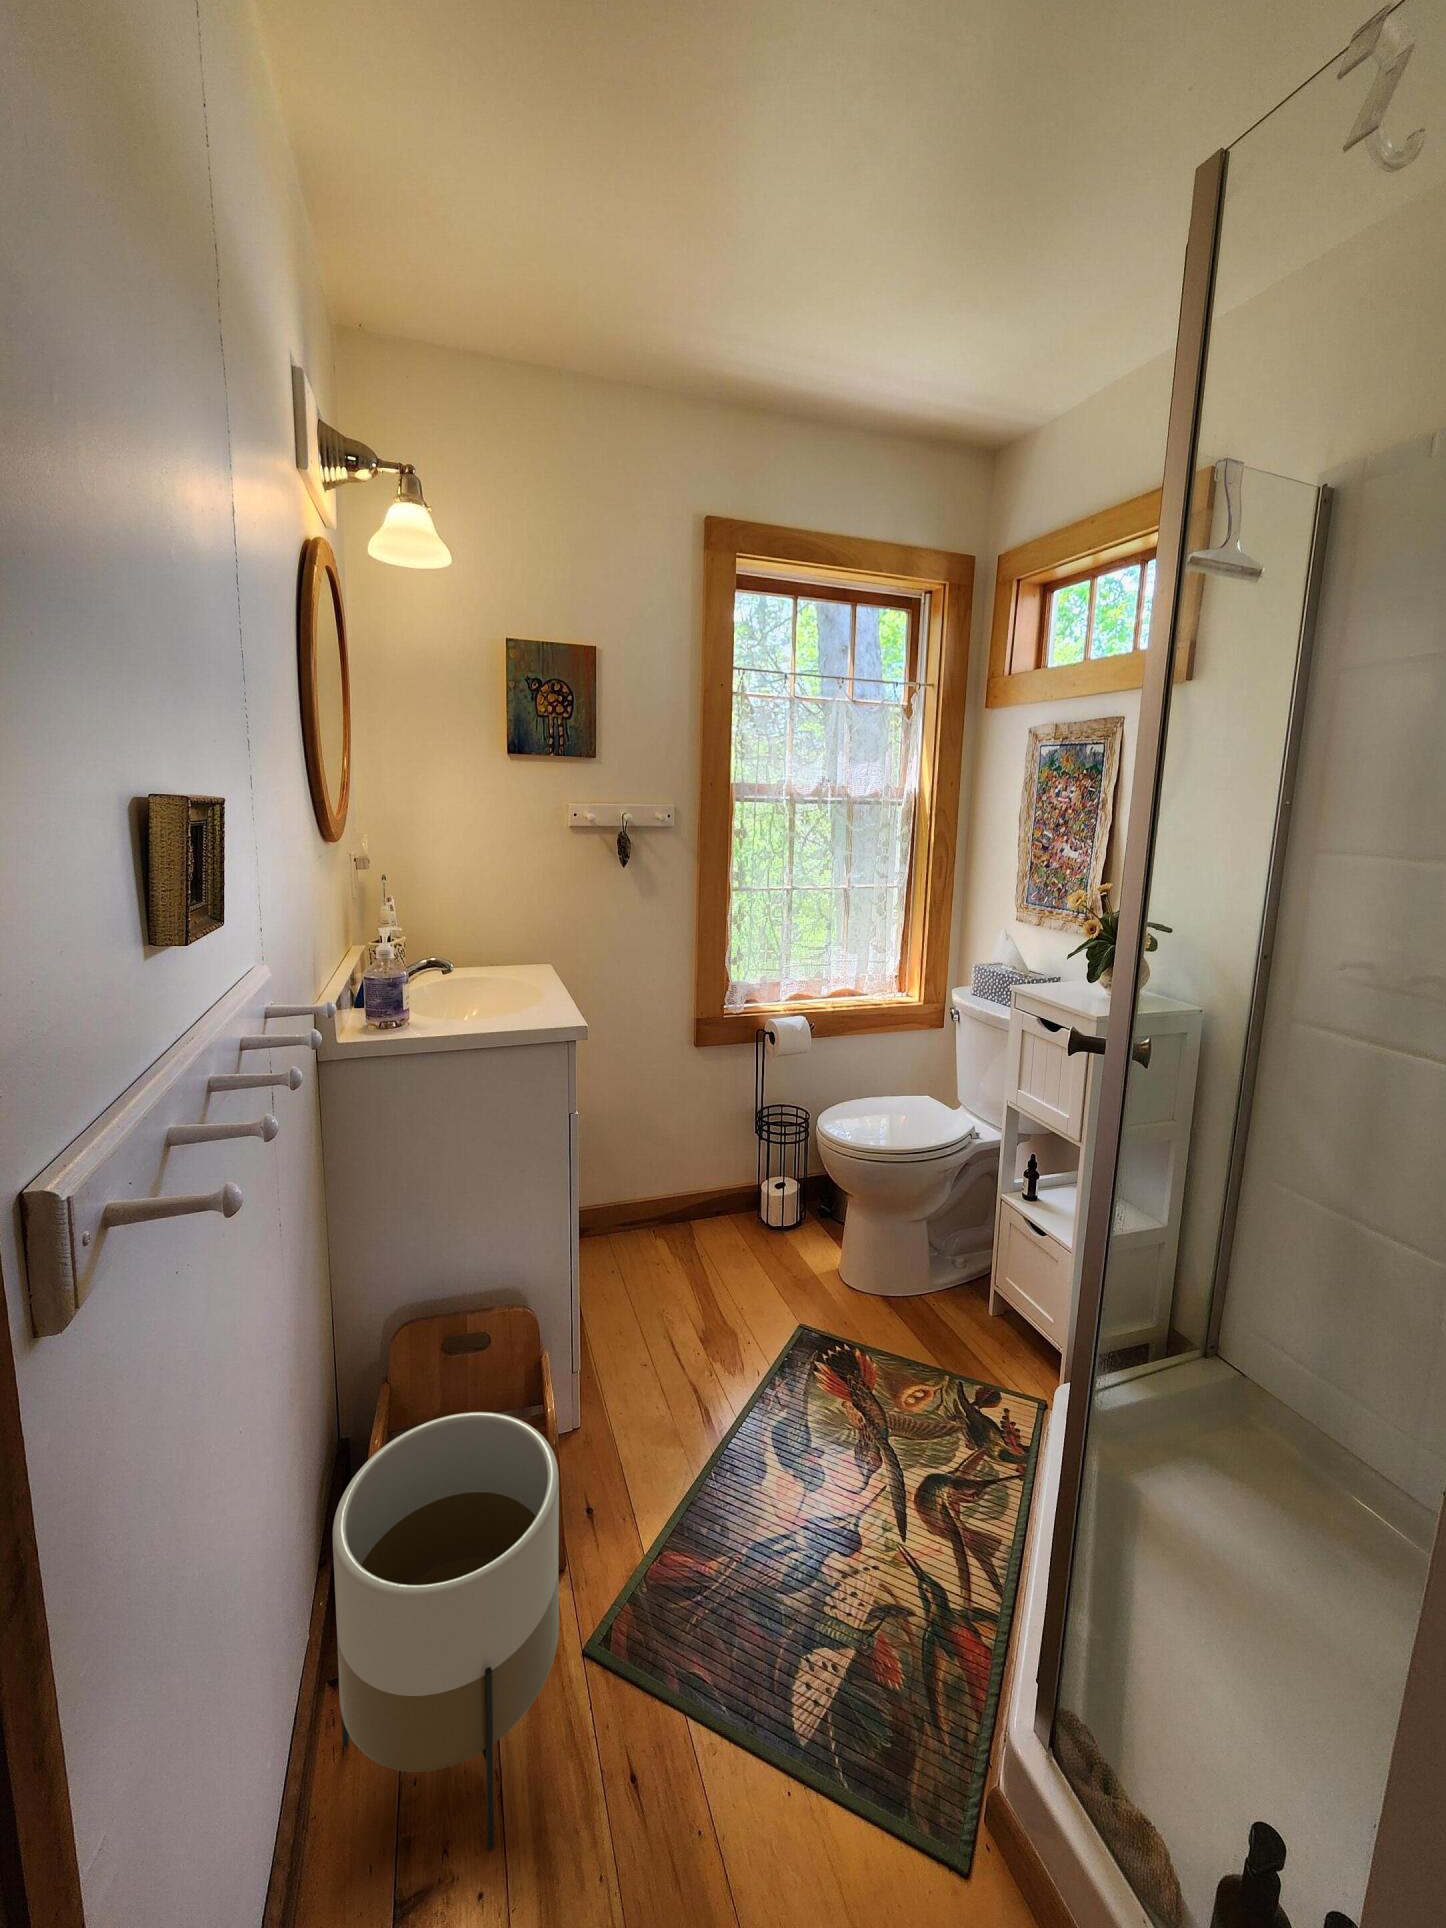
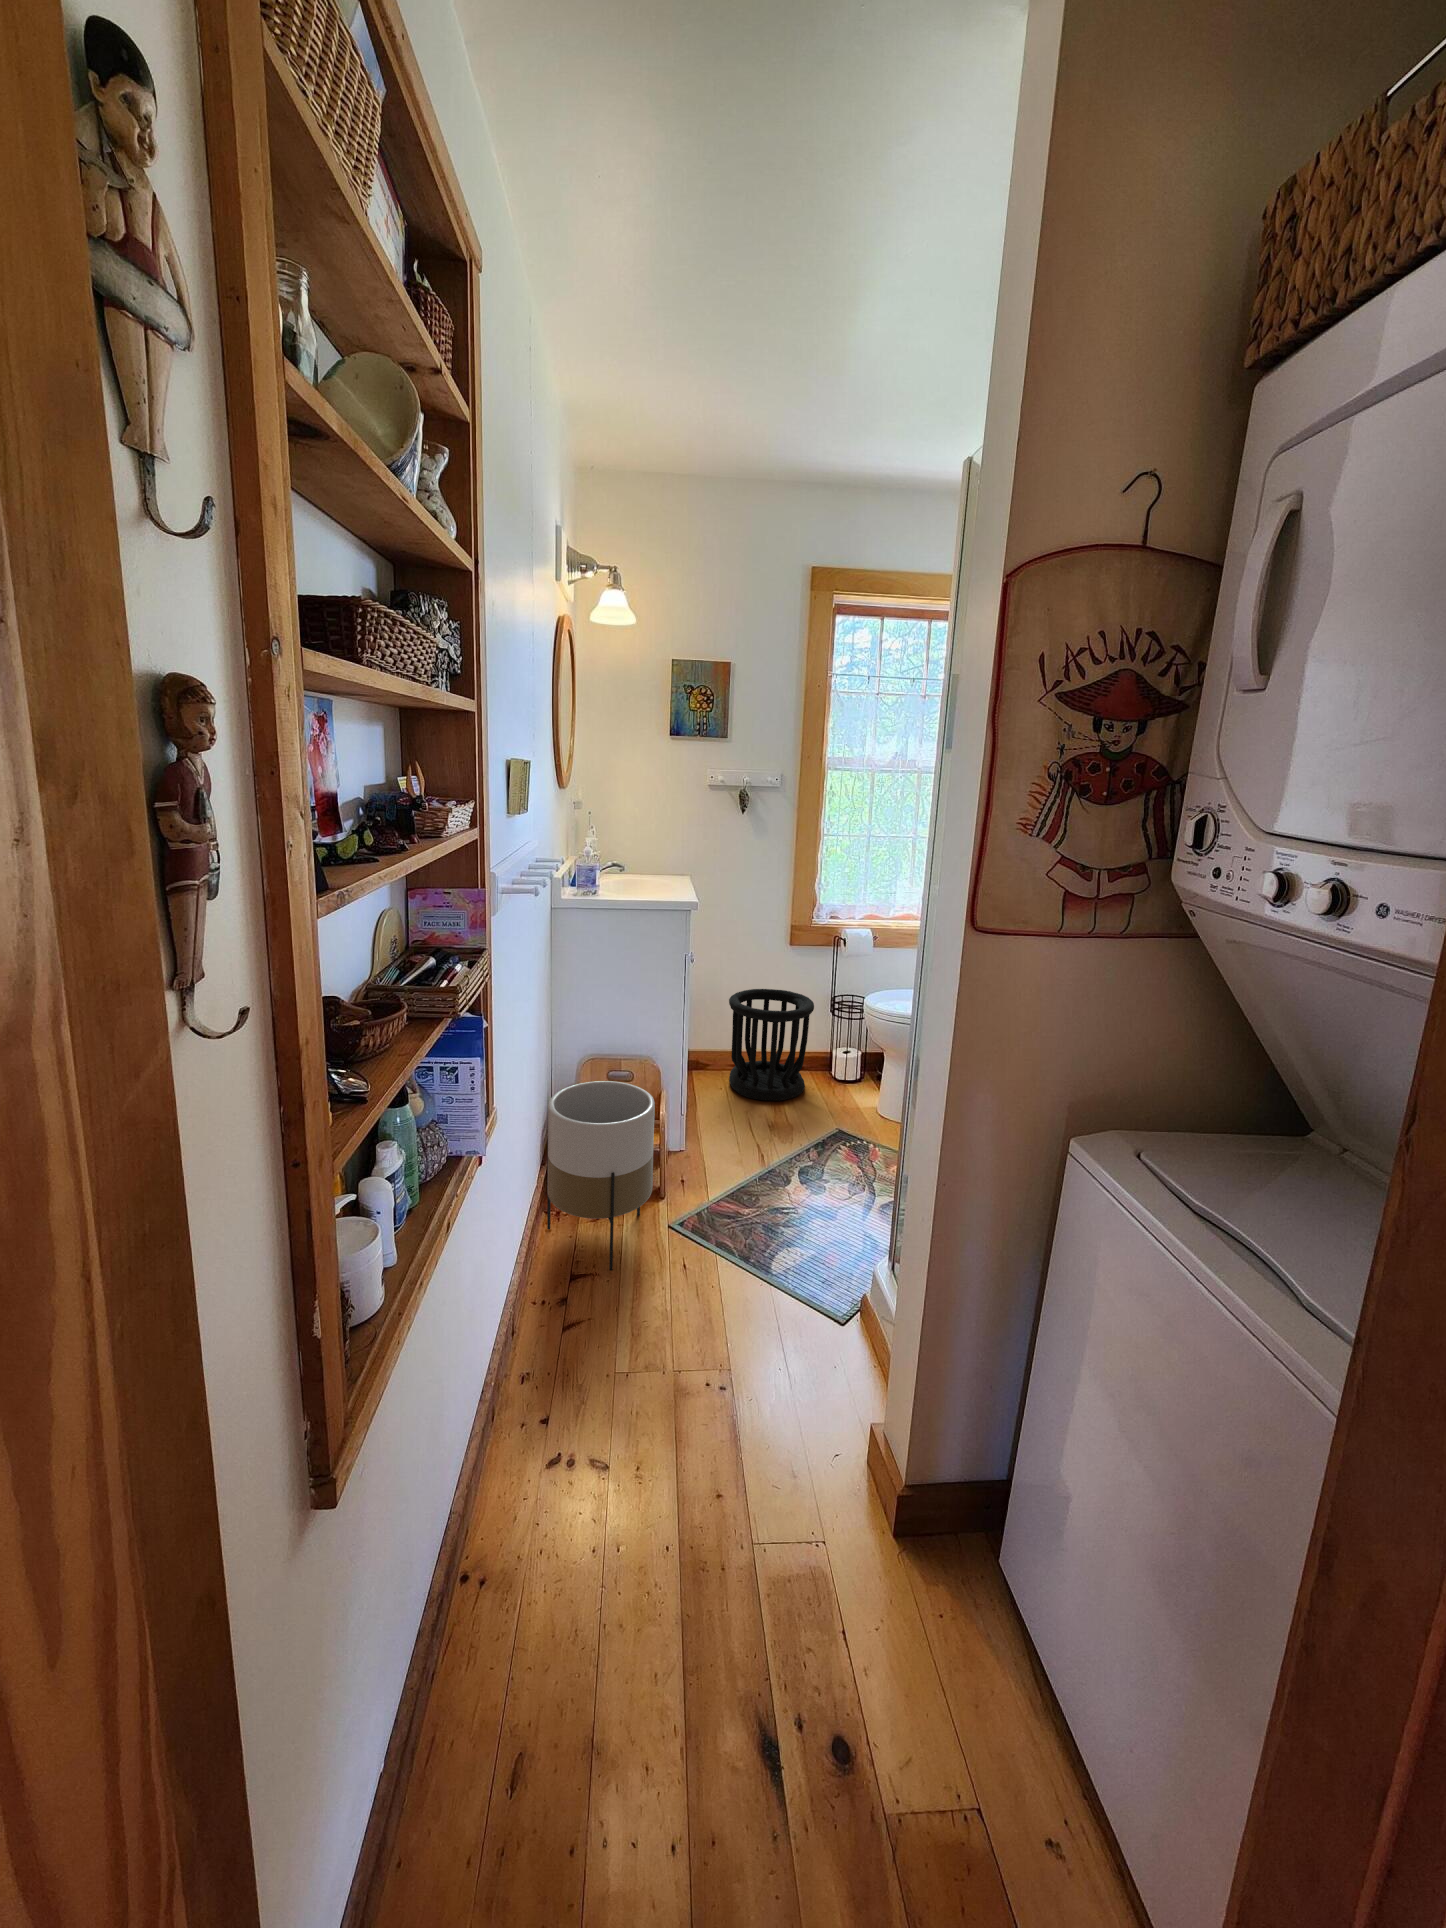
wastebasket: none [618,1112,743,1288] -> present [729,989,814,1101]

